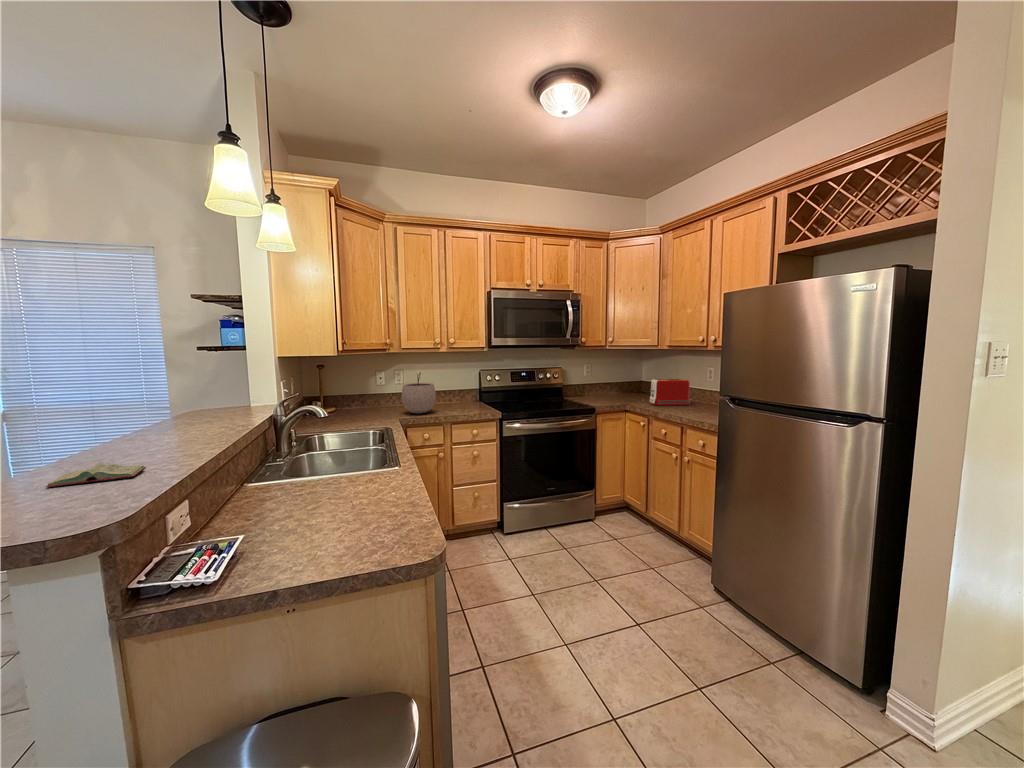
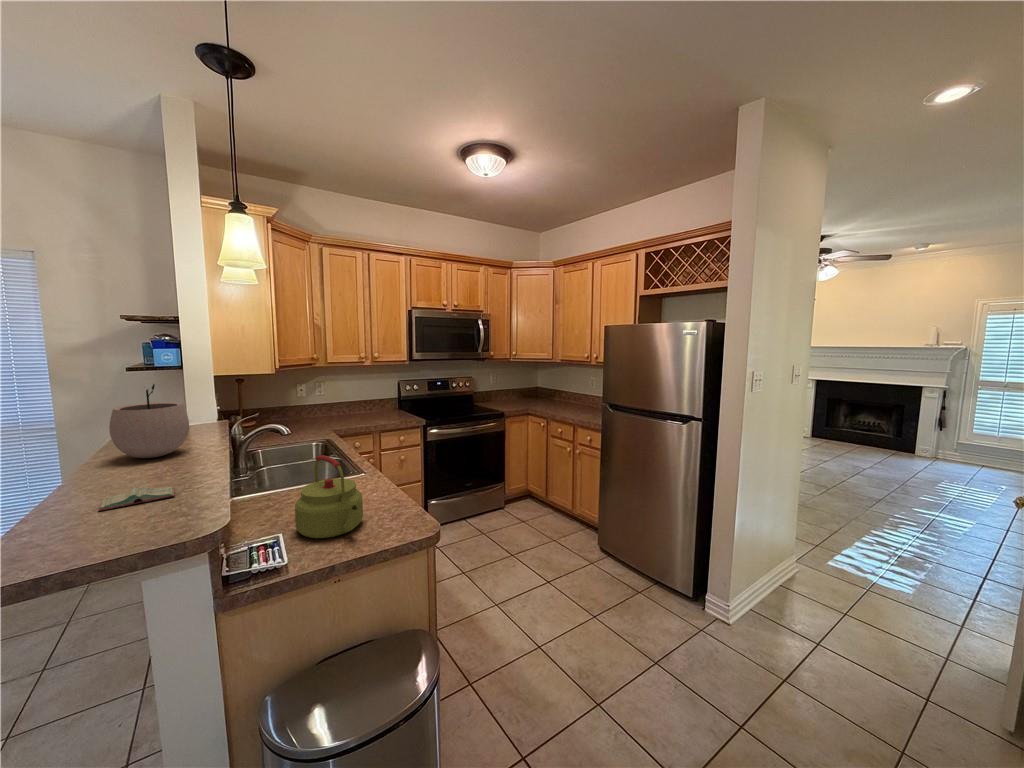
plant pot: present [402,373,436,414] -> present [109,384,189,458]
toaster: present [650,379,690,406] -> none [548,387,579,409]
kettle: none [268,439,358,547] -> present [295,455,363,538]

